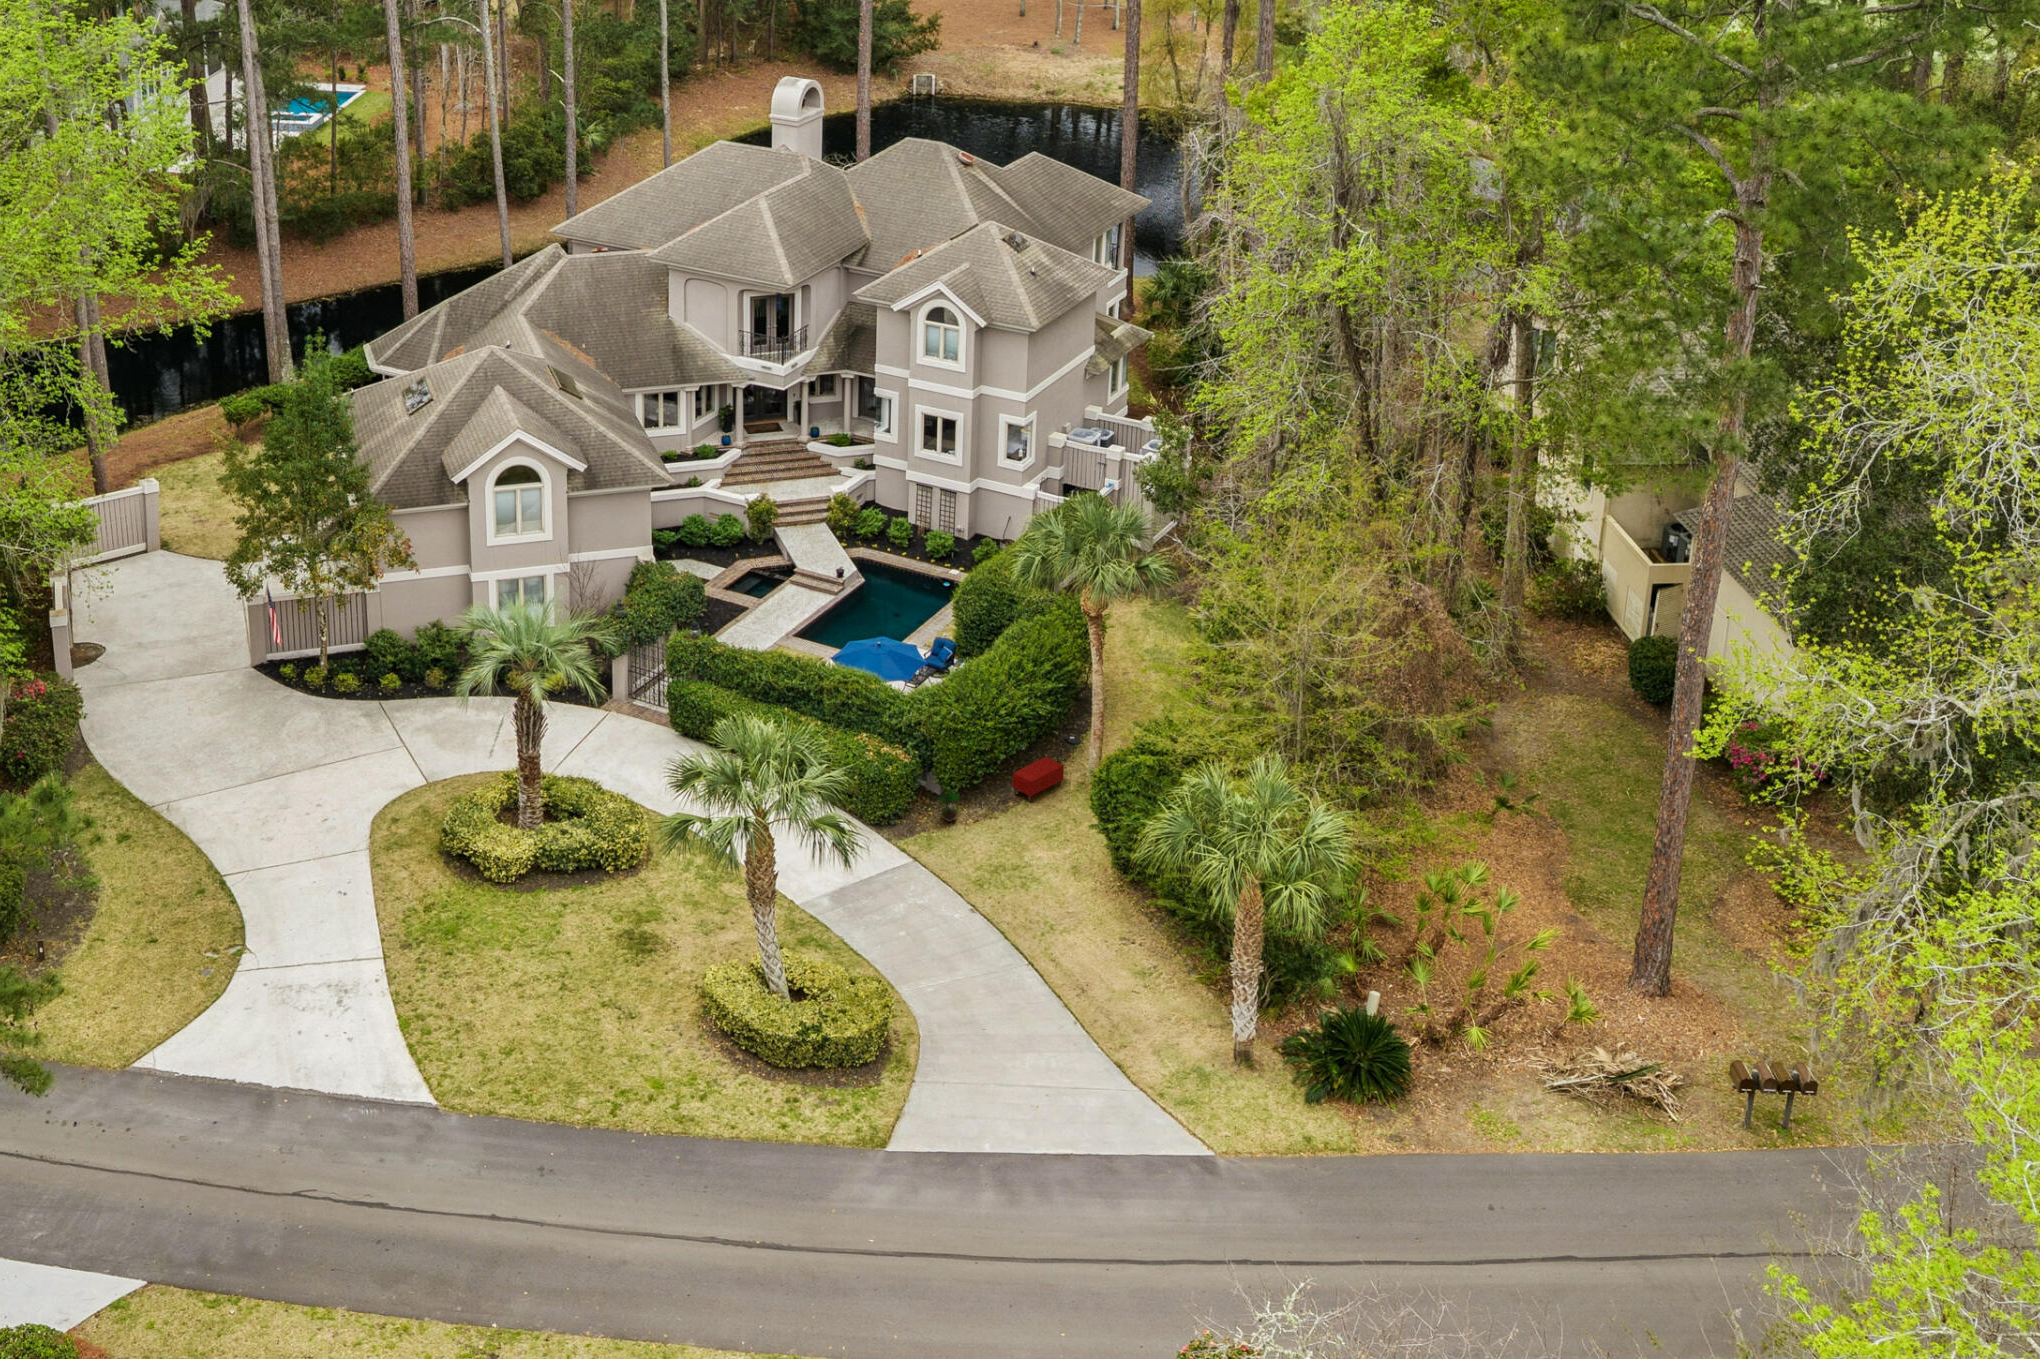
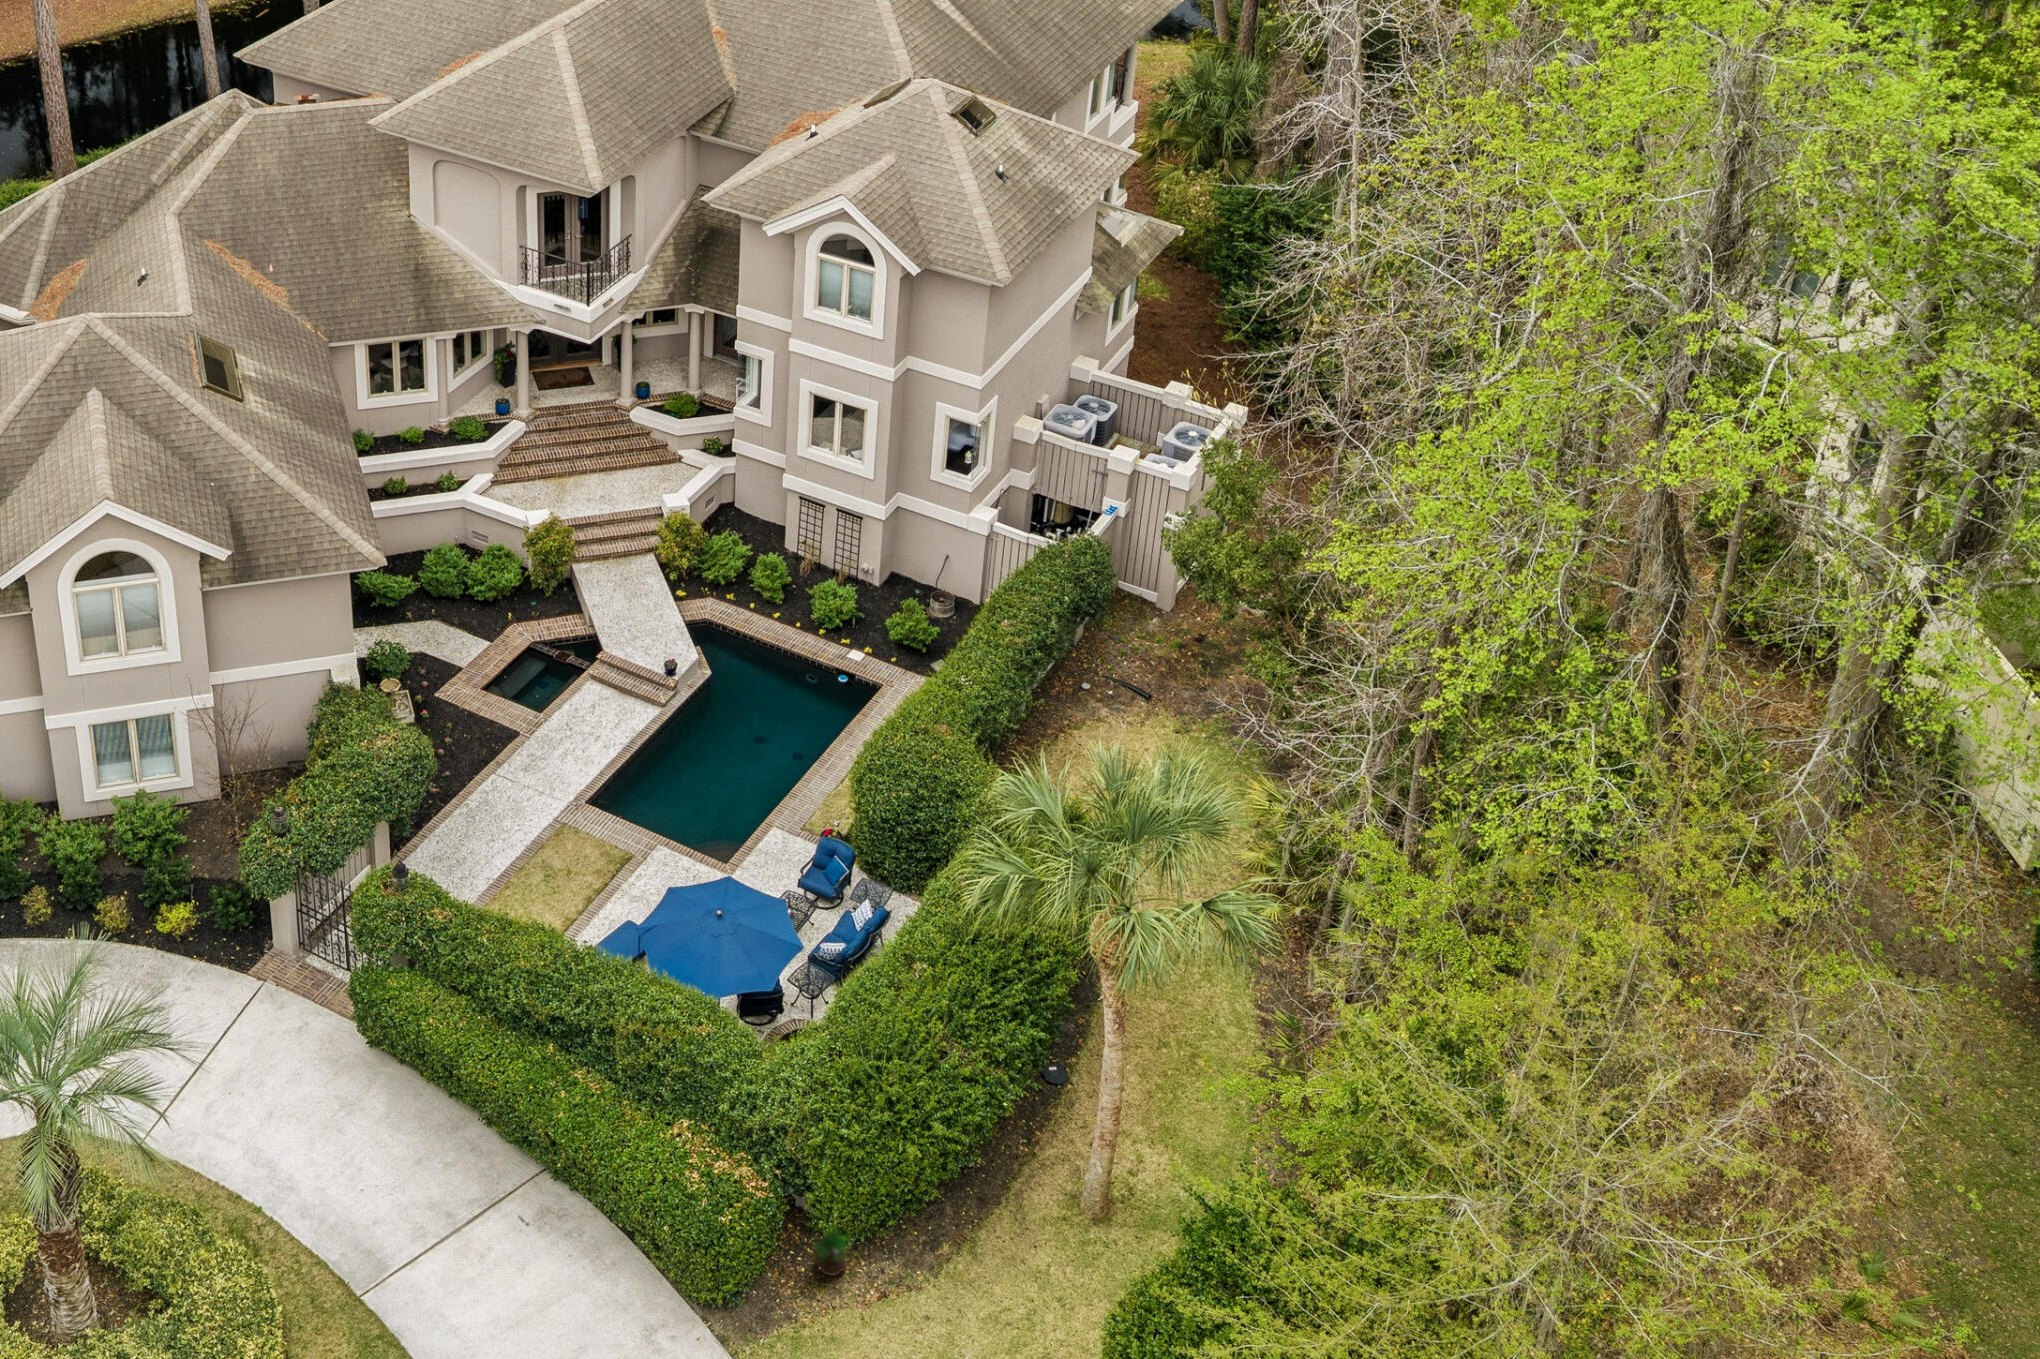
bench: present [1012,757,1064,802] -> none [944,1133,1037,1229]

